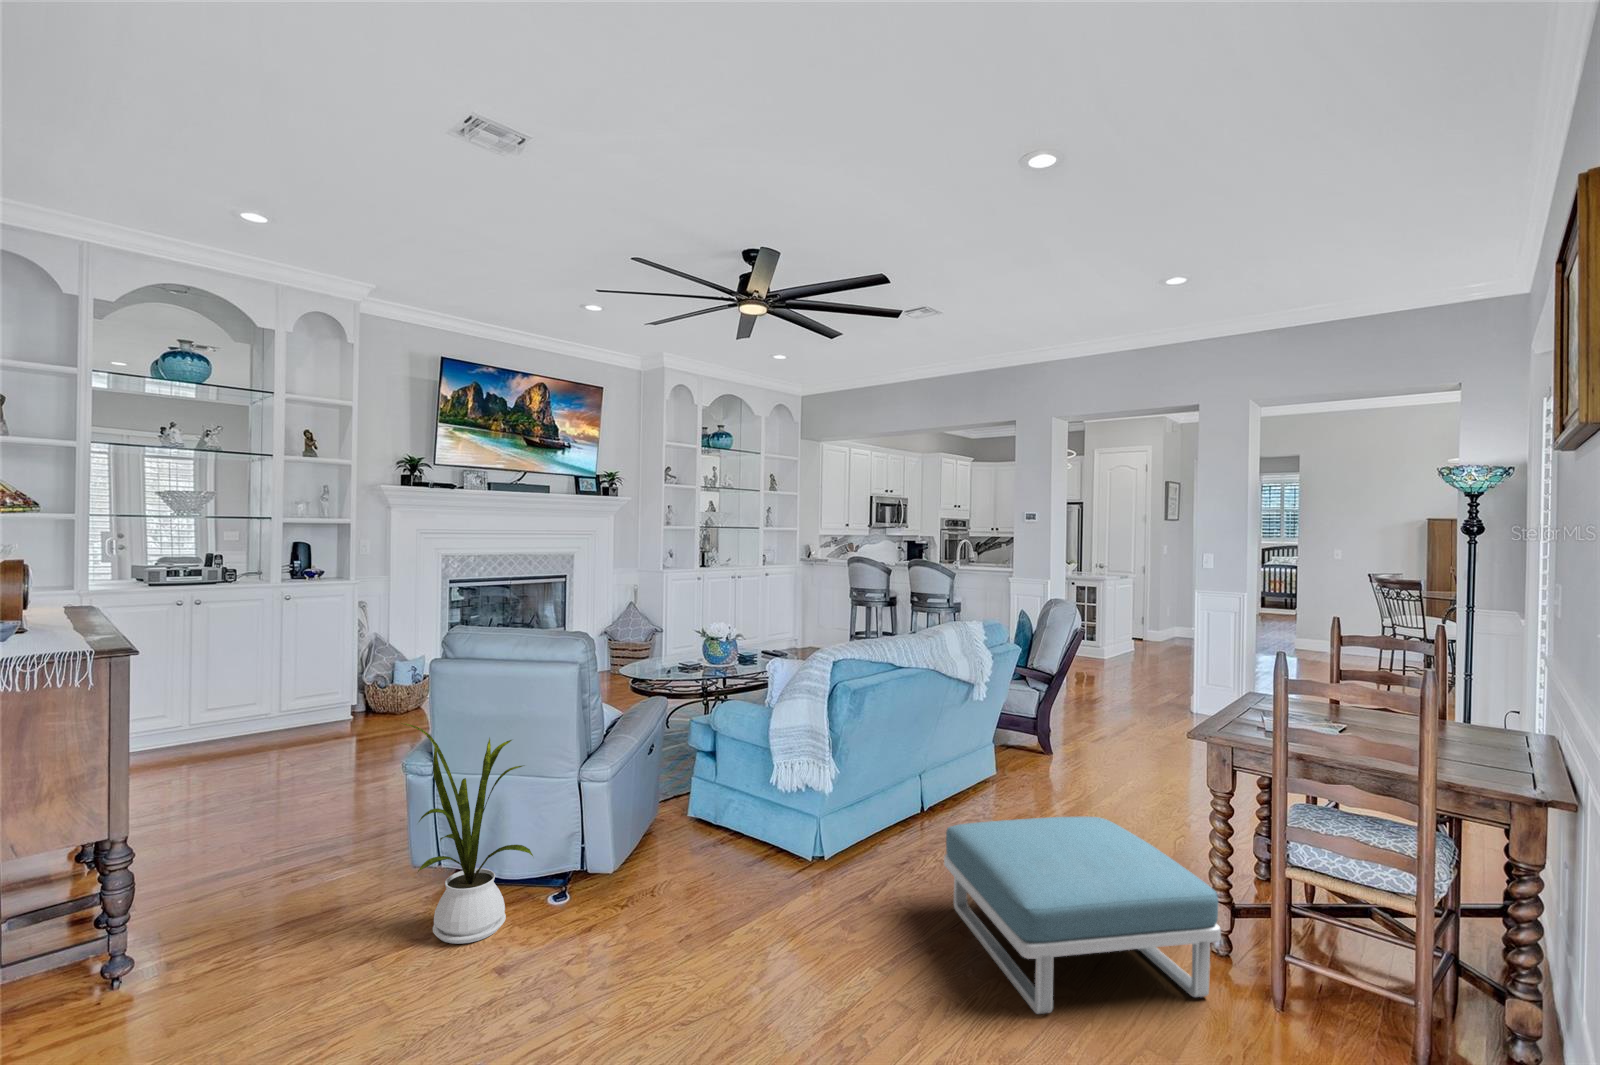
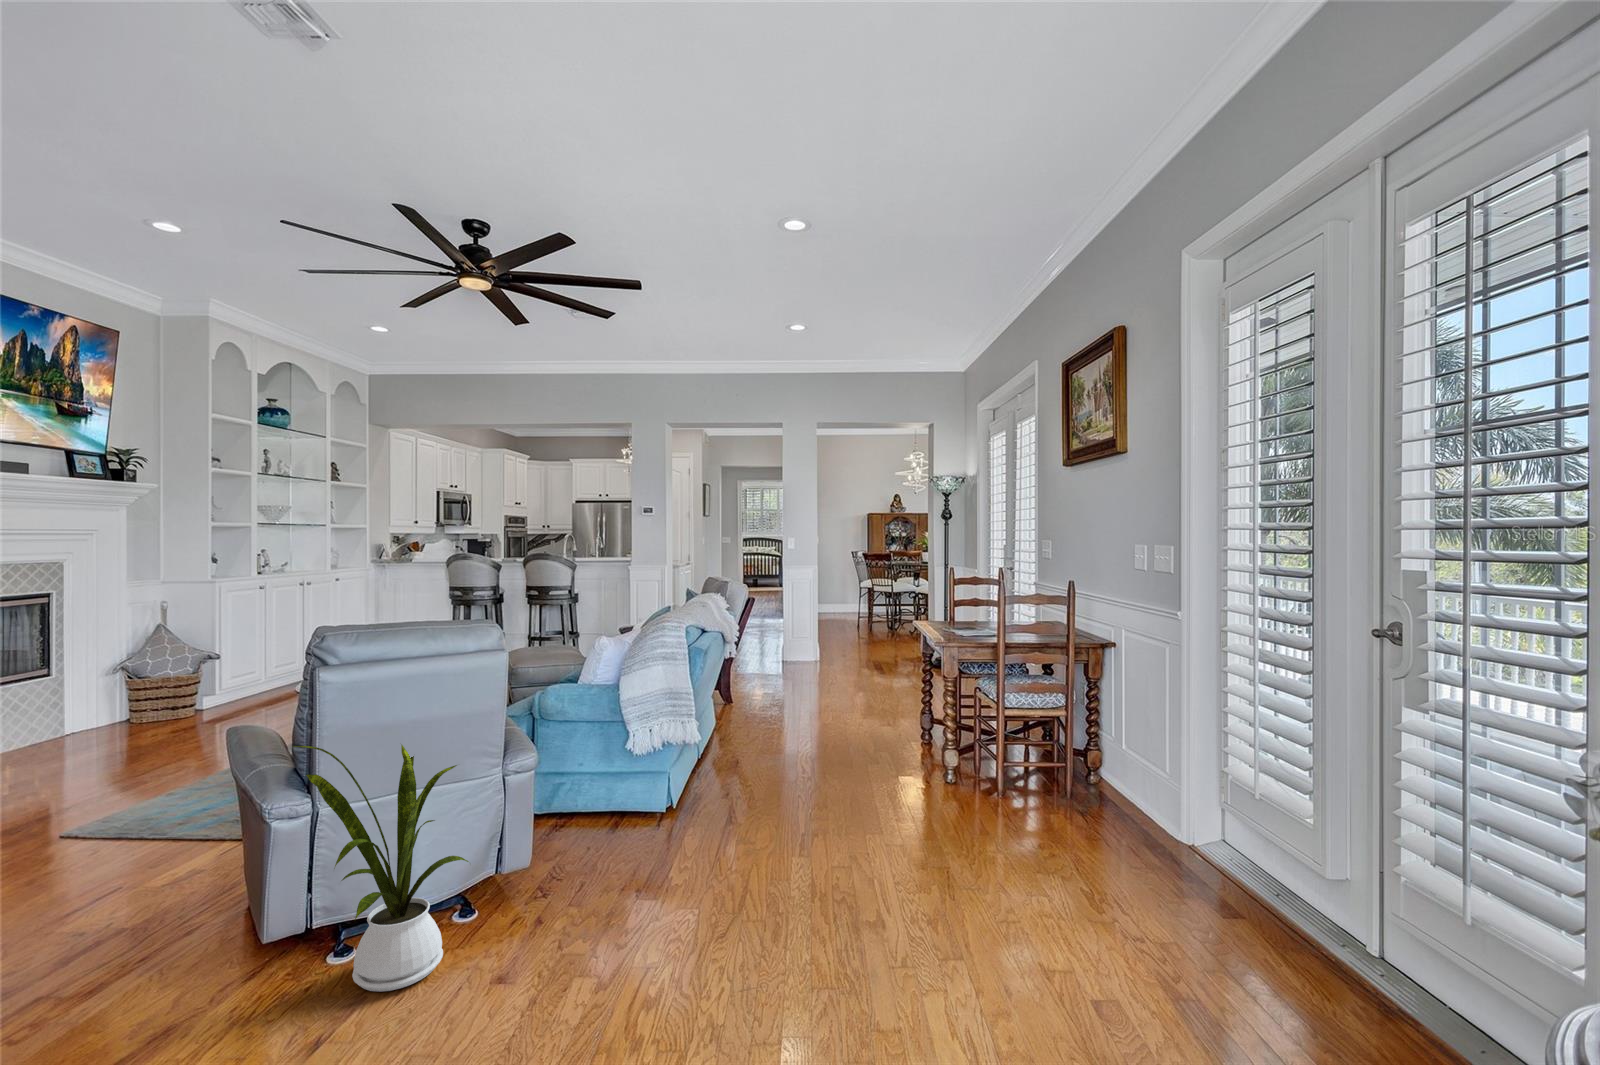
footstool: present [944,816,1221,1014] -> none [790,714,976,840]

